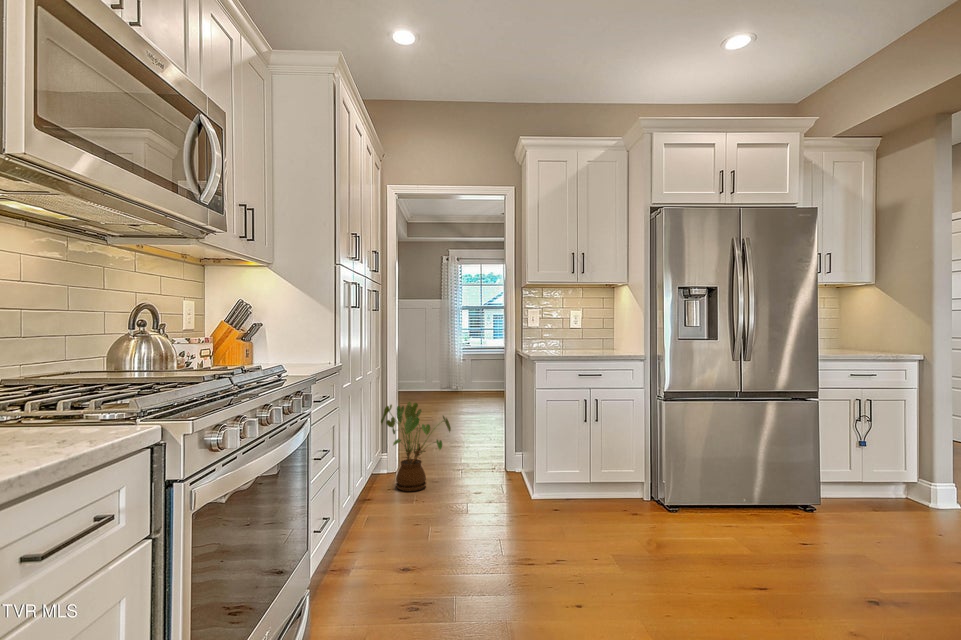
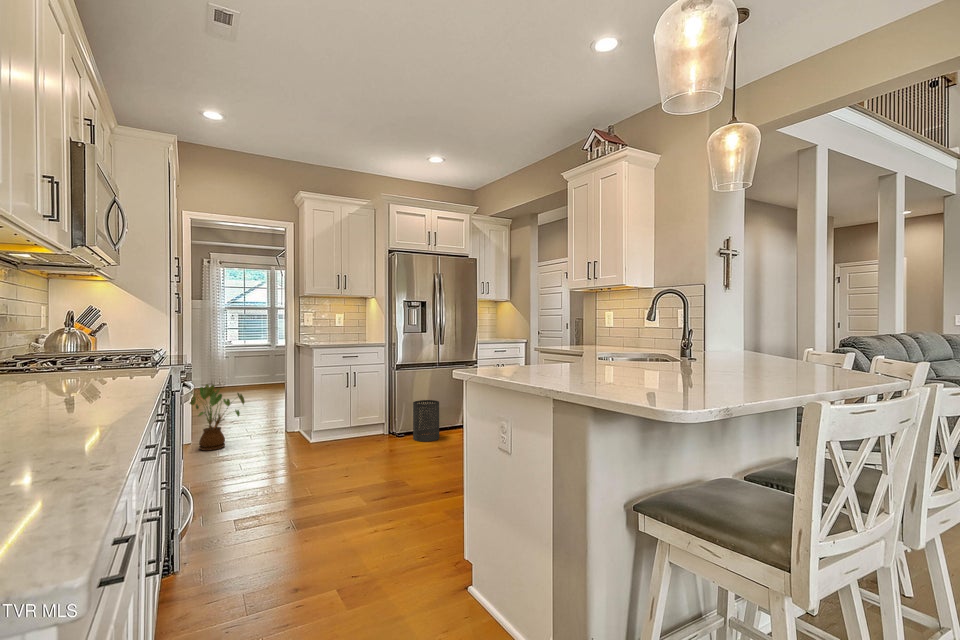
trash can: none [694,453,743,530] -> present [413,400,439,442]

